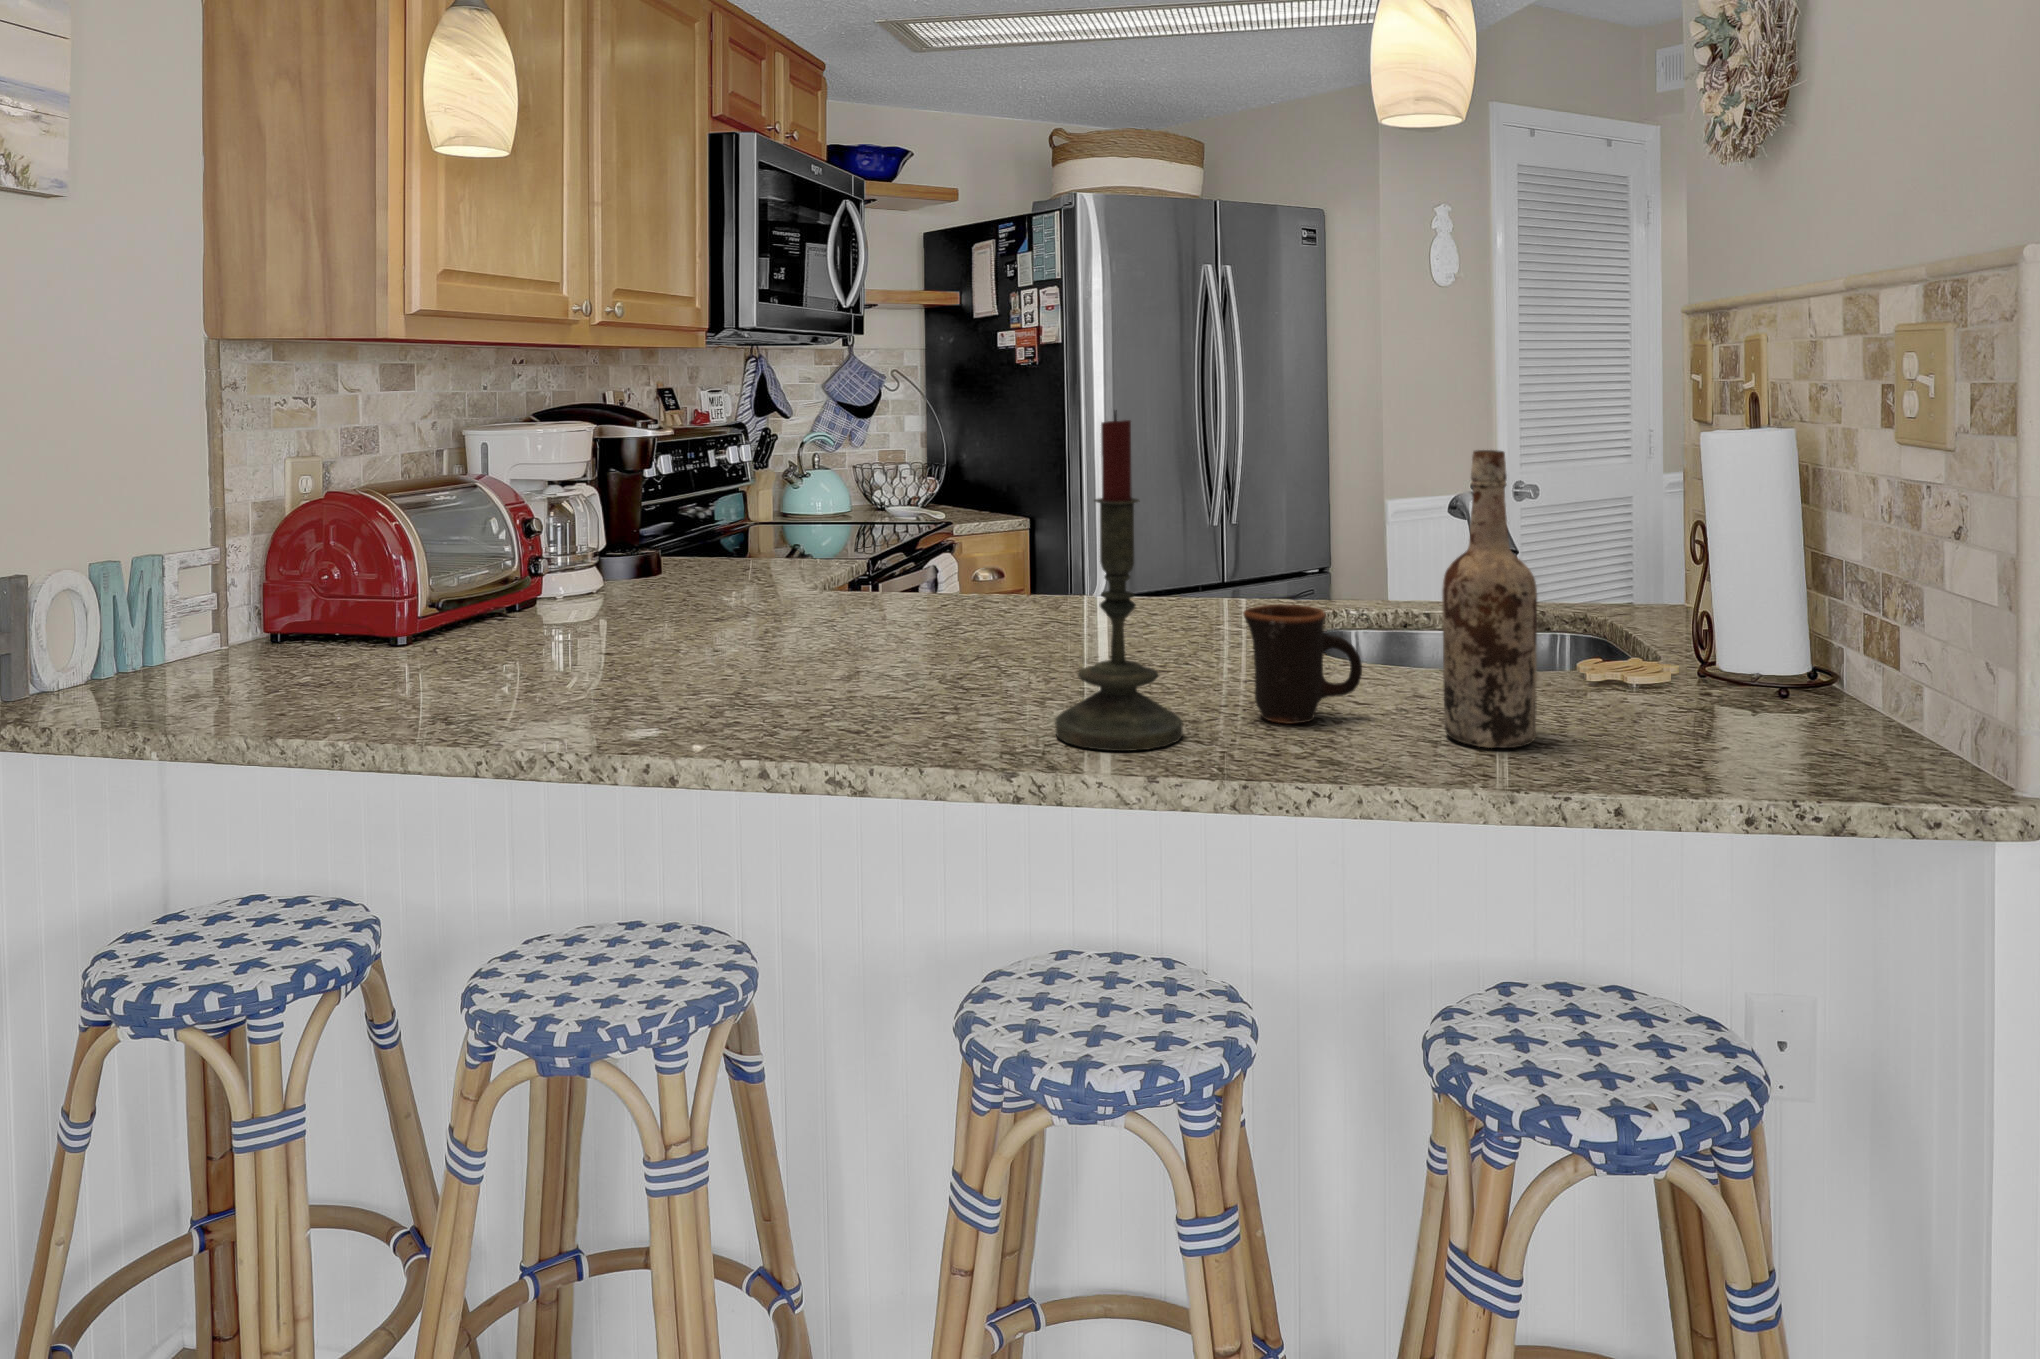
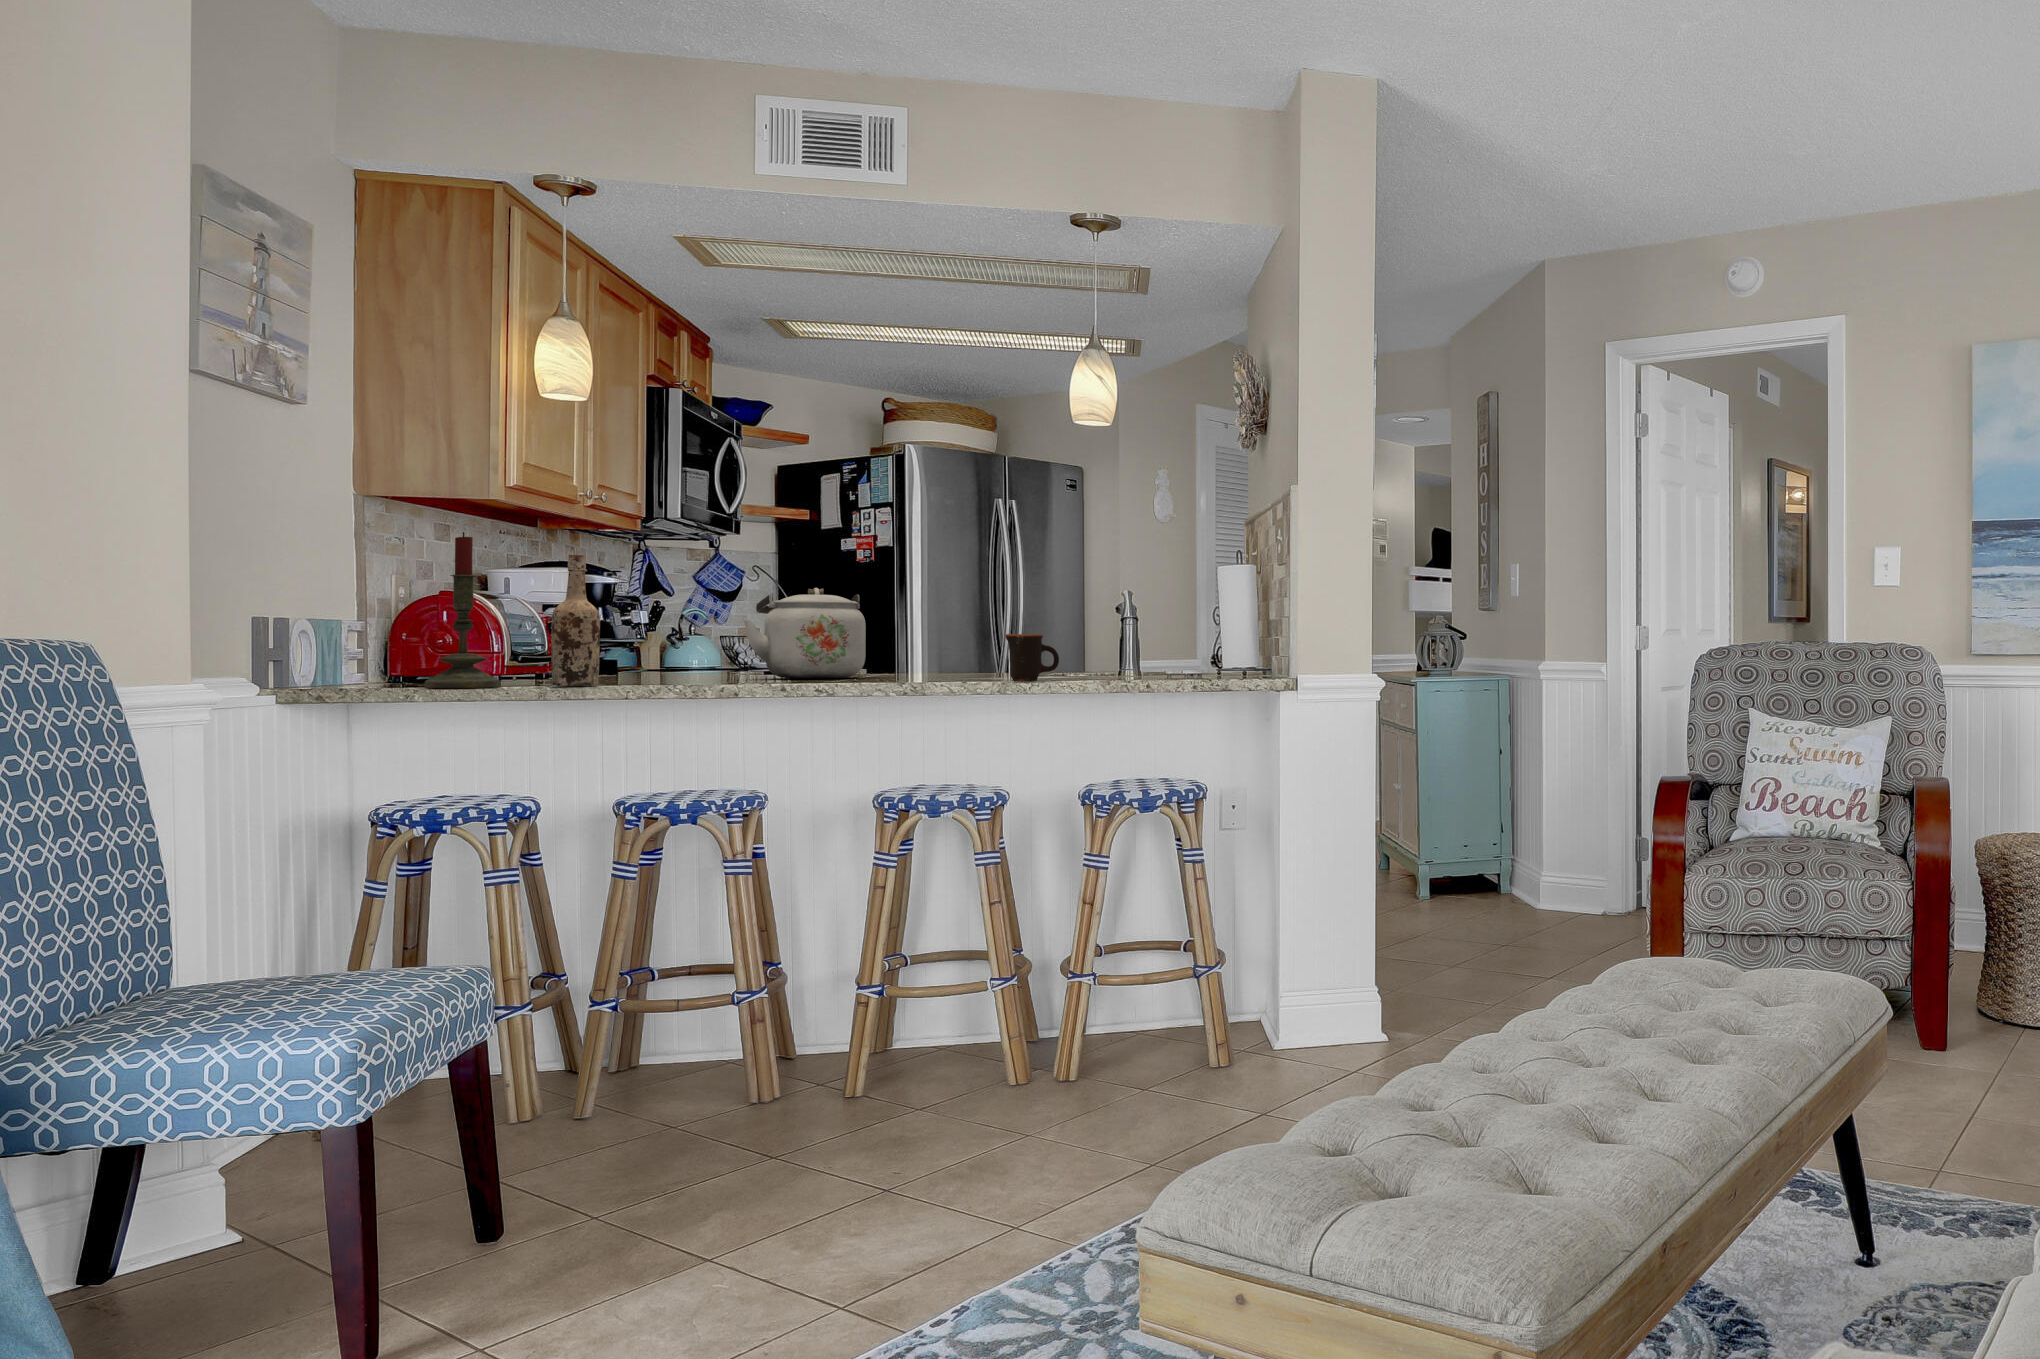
candle: present [1055,411,1183,751] -> present [425,532,500,688]
wine bottle: present [1442,450,1537,748] -> present [551,555,600,686]
kettle: none [786,464,988,634] -> present [743,588,866,678]

